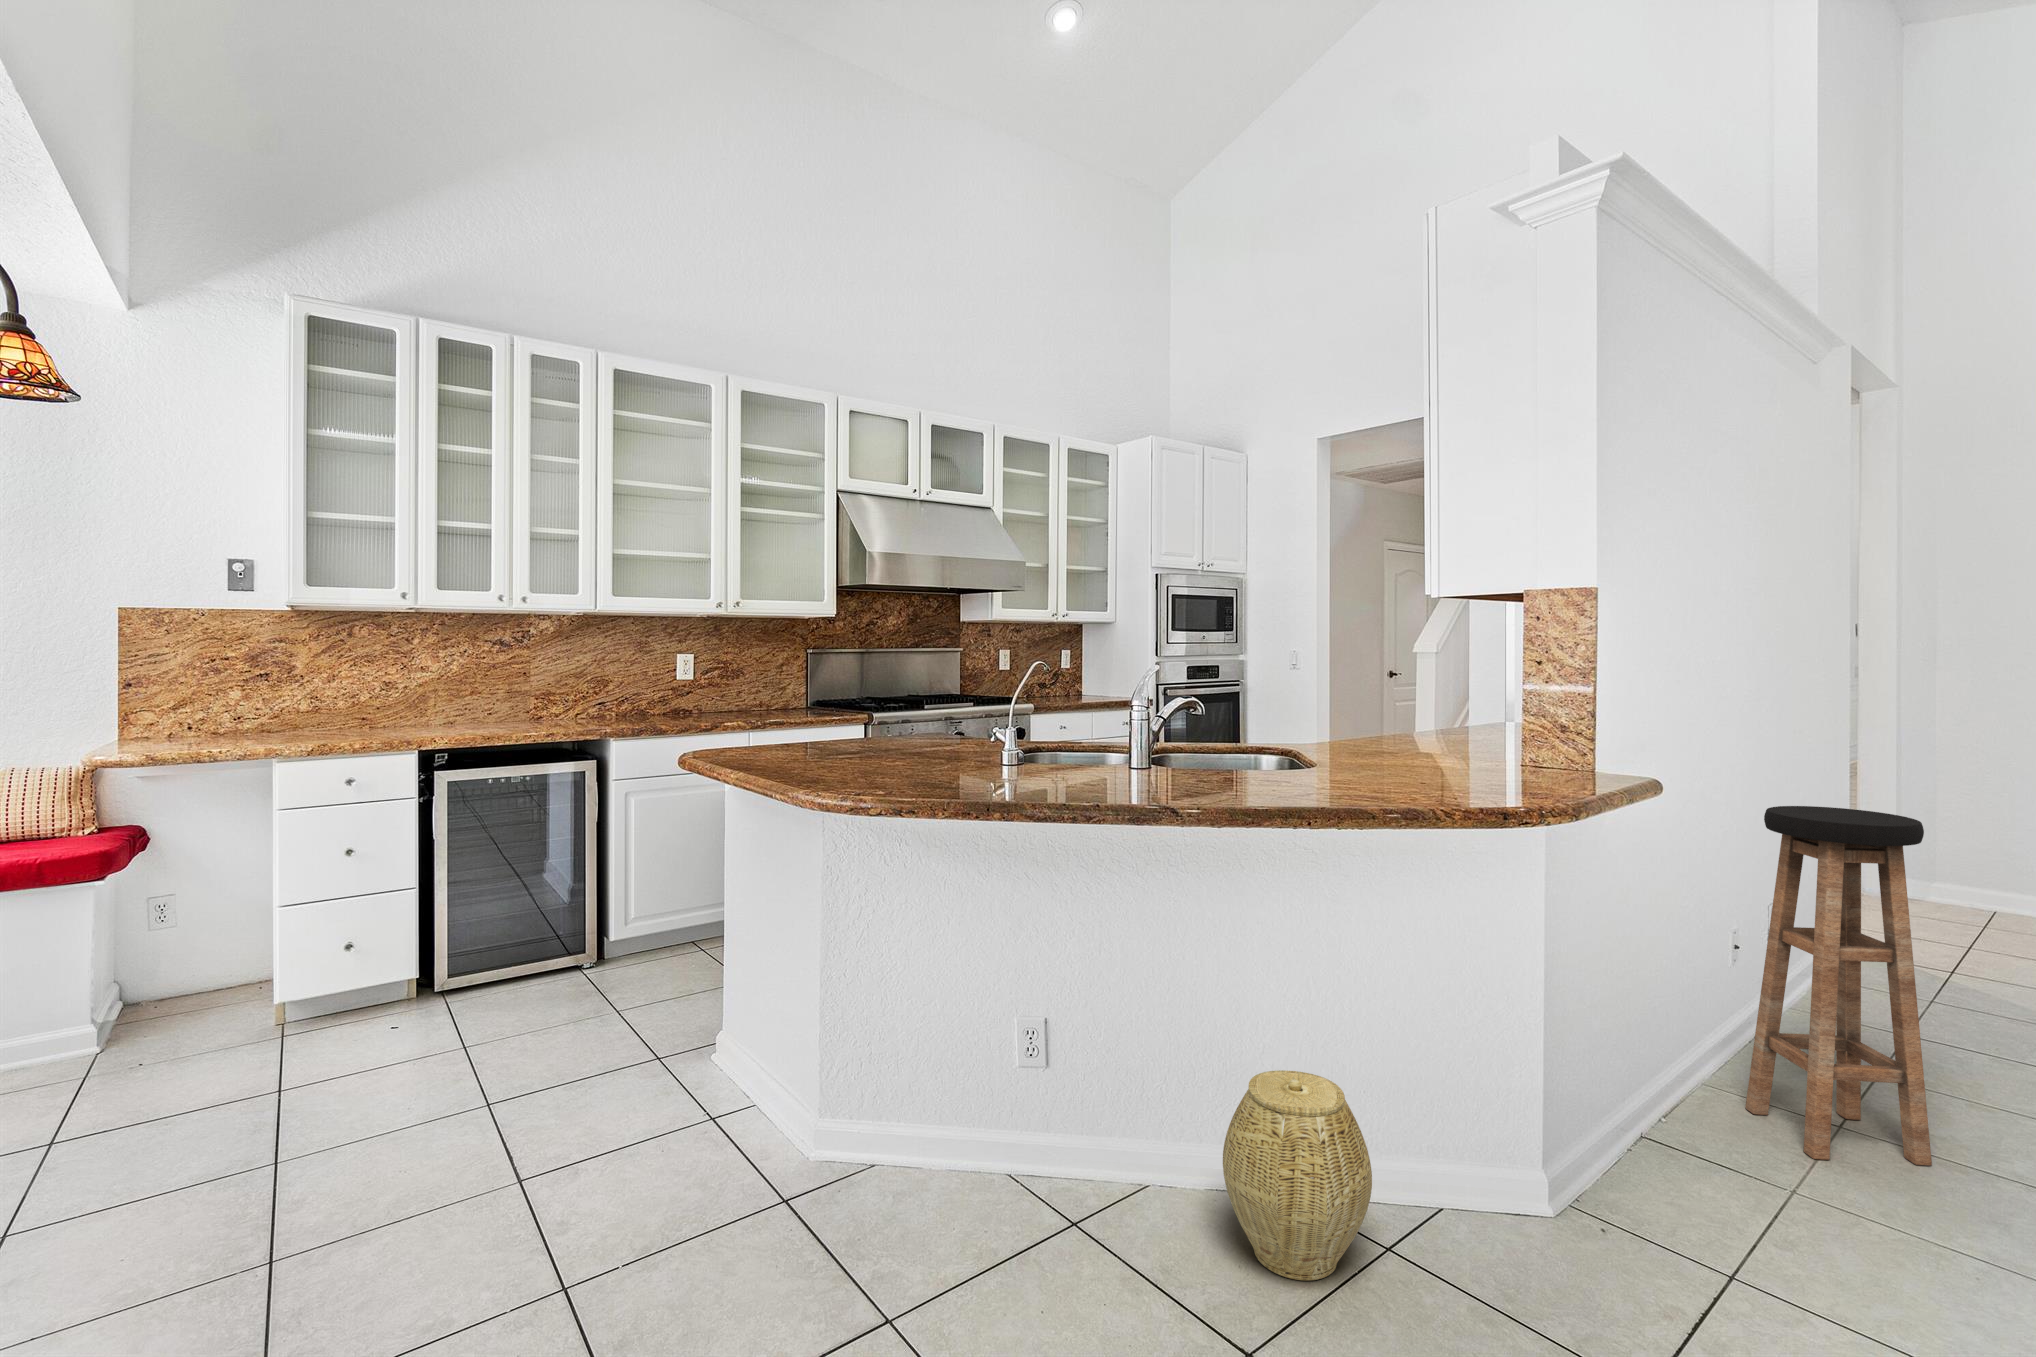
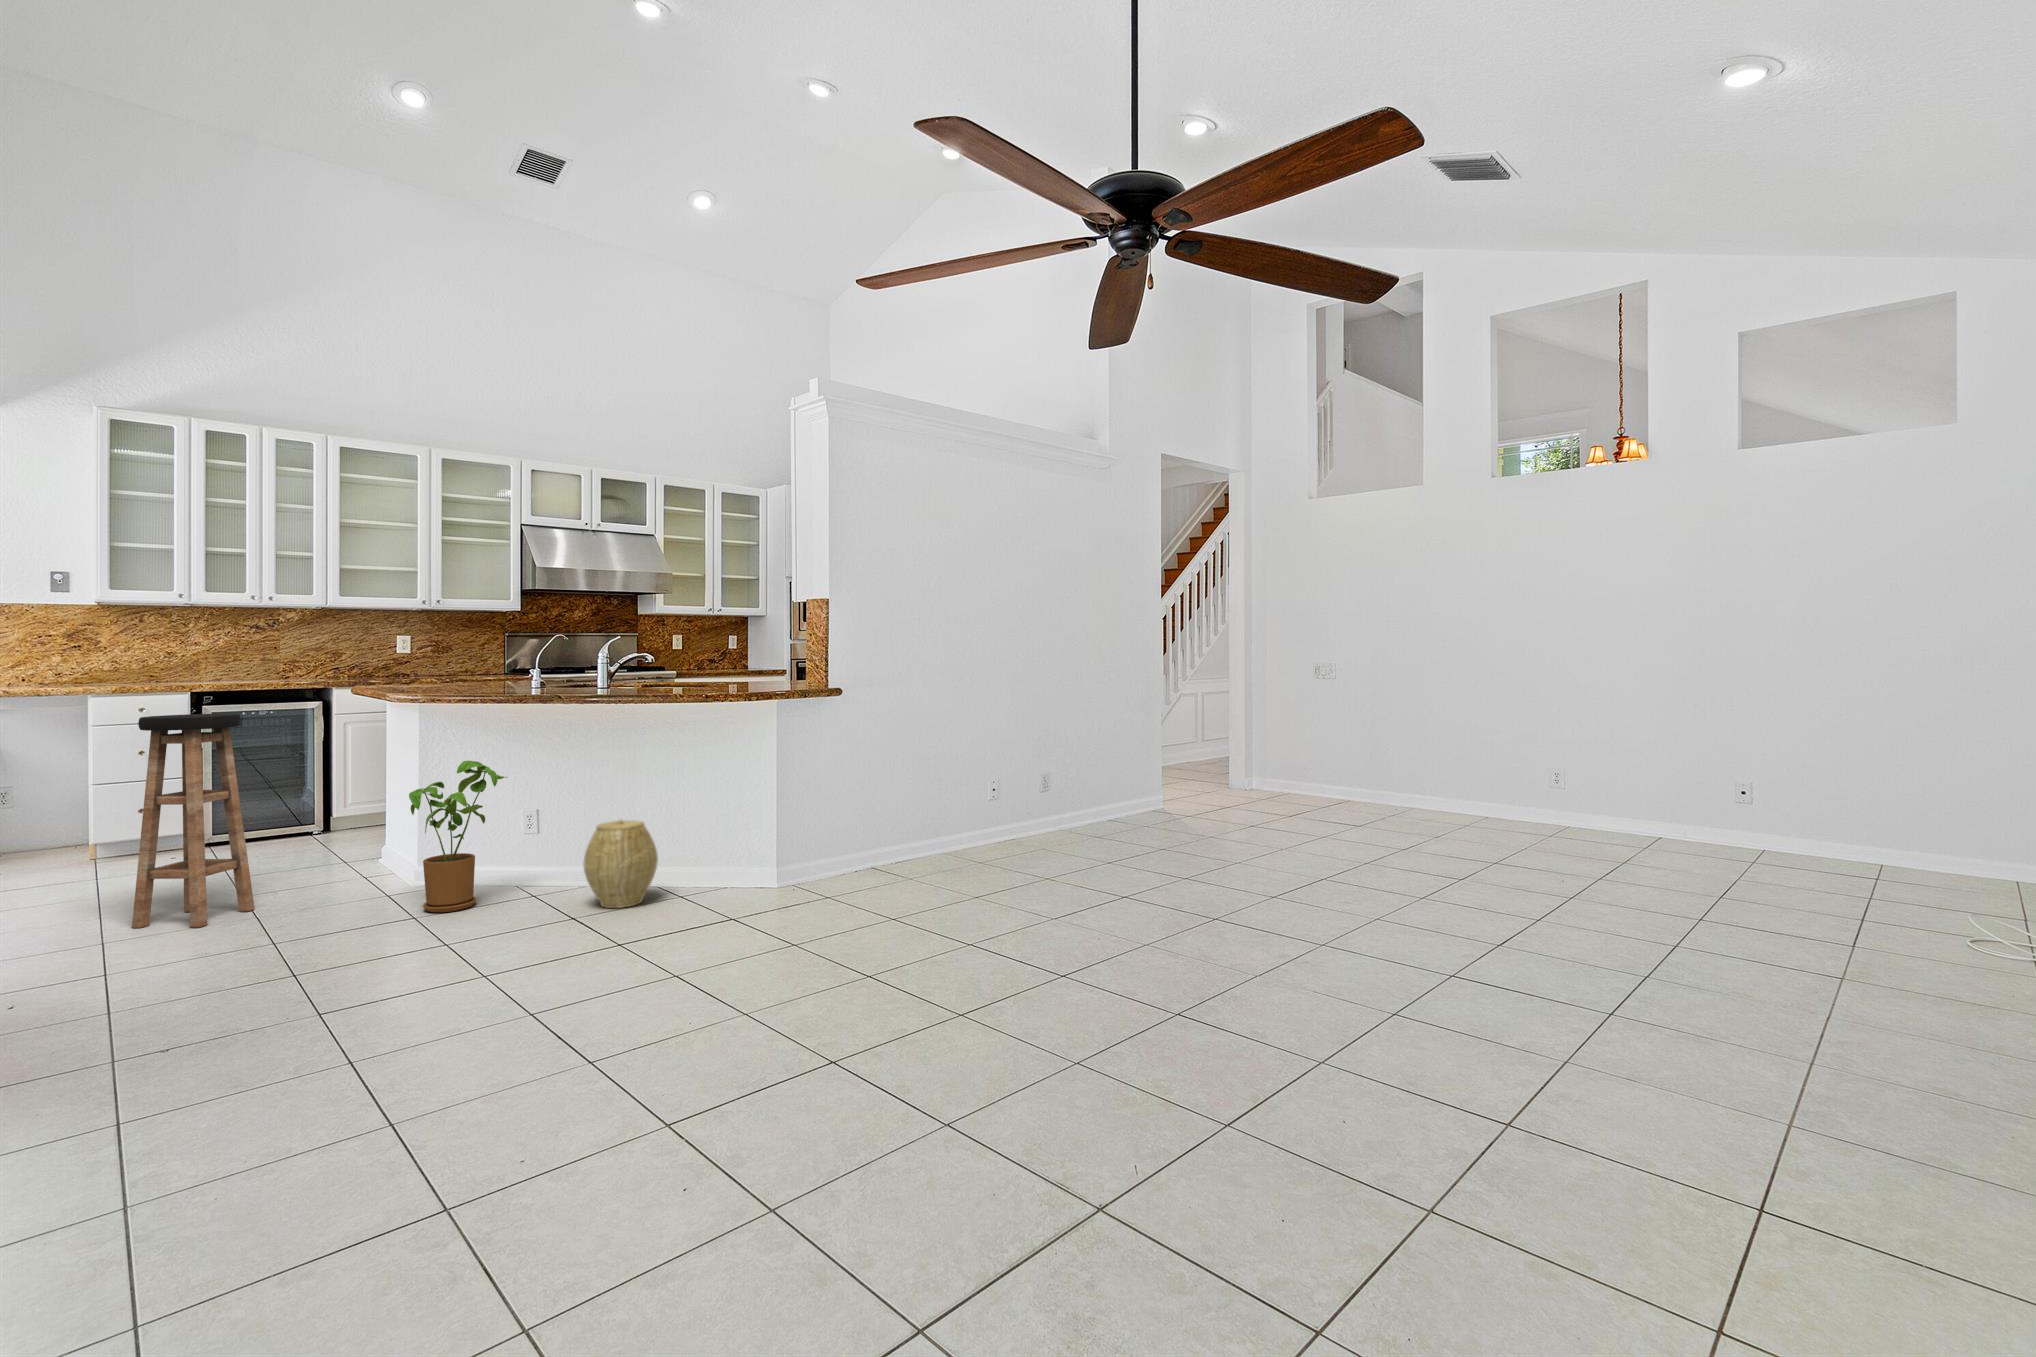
bar stool: present [1745,806,1932,1166] -> present [132,714,255,928]
house plant: none [875,944,1039,1270] -> present [409,761,505,912]

